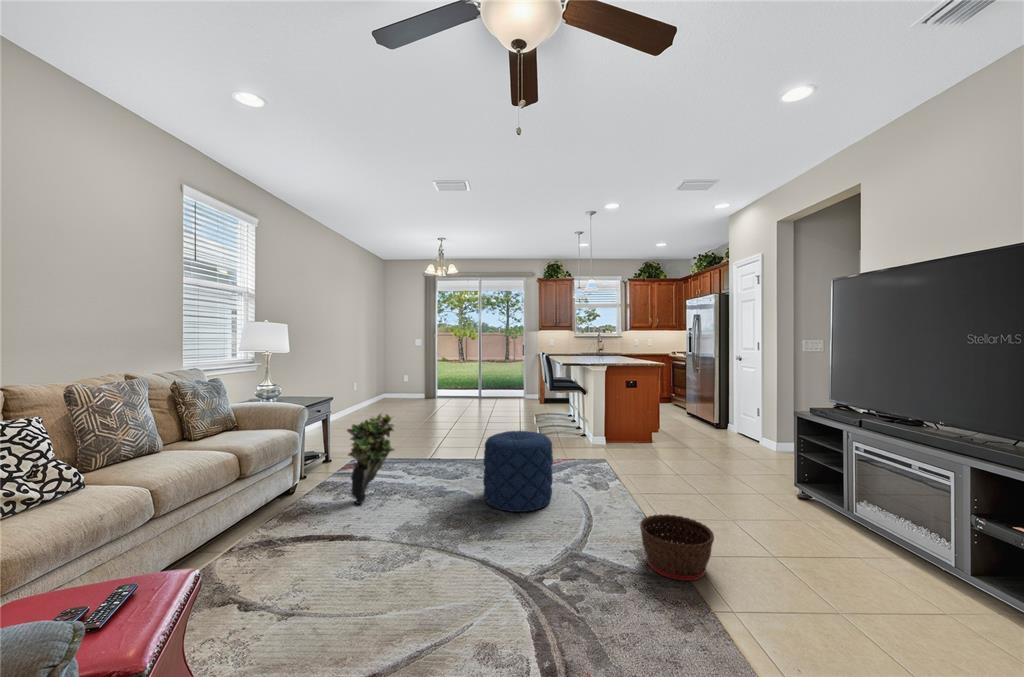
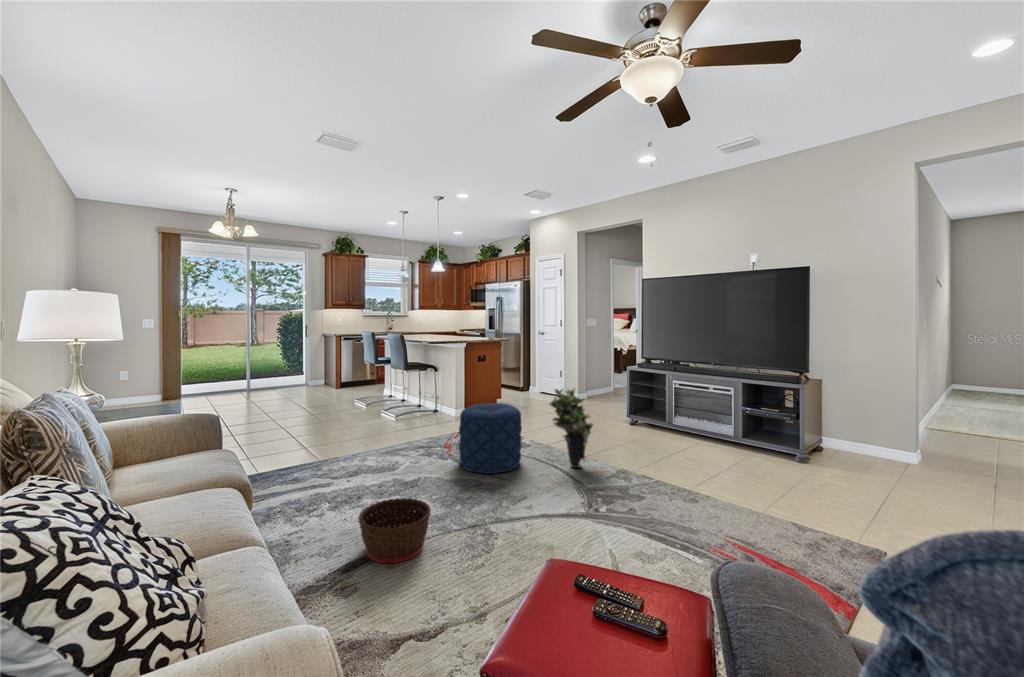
potted plant: present [347,414,394,504] -> present [550,389,593,468]
basket: present [640,514,714,581] -> present [359,498,431,563]

